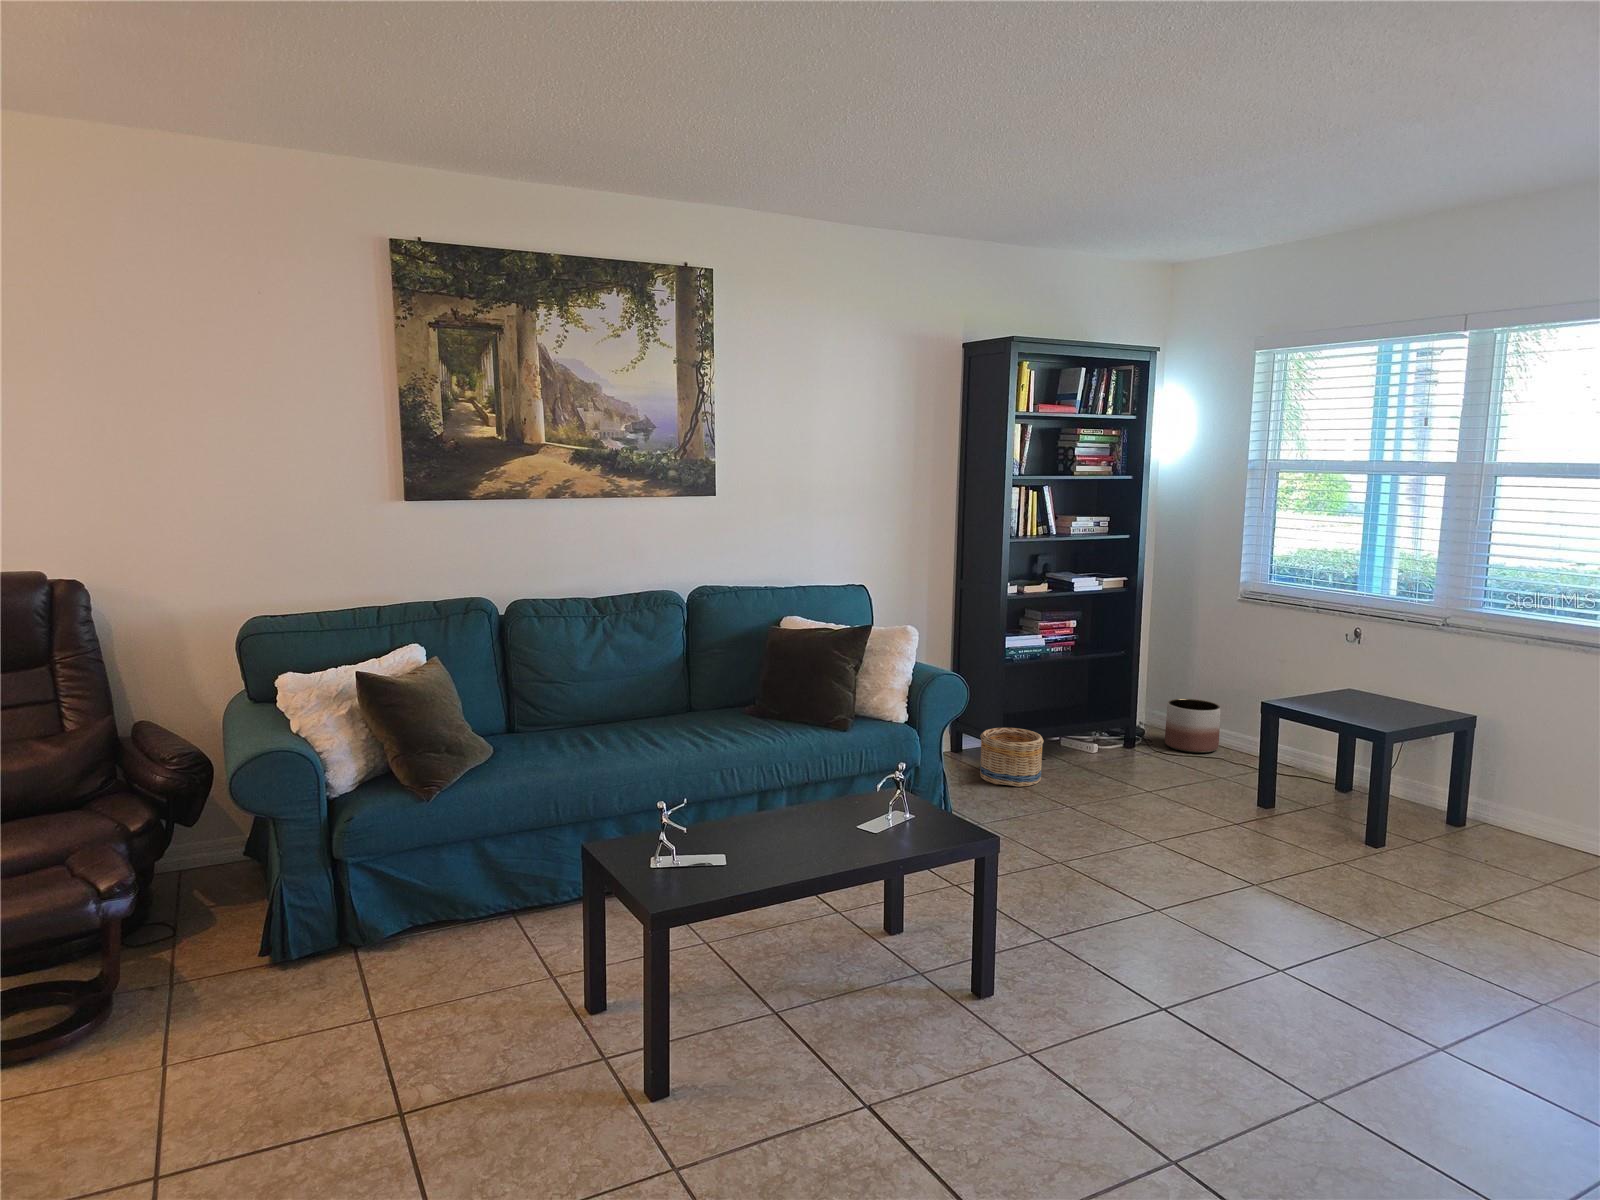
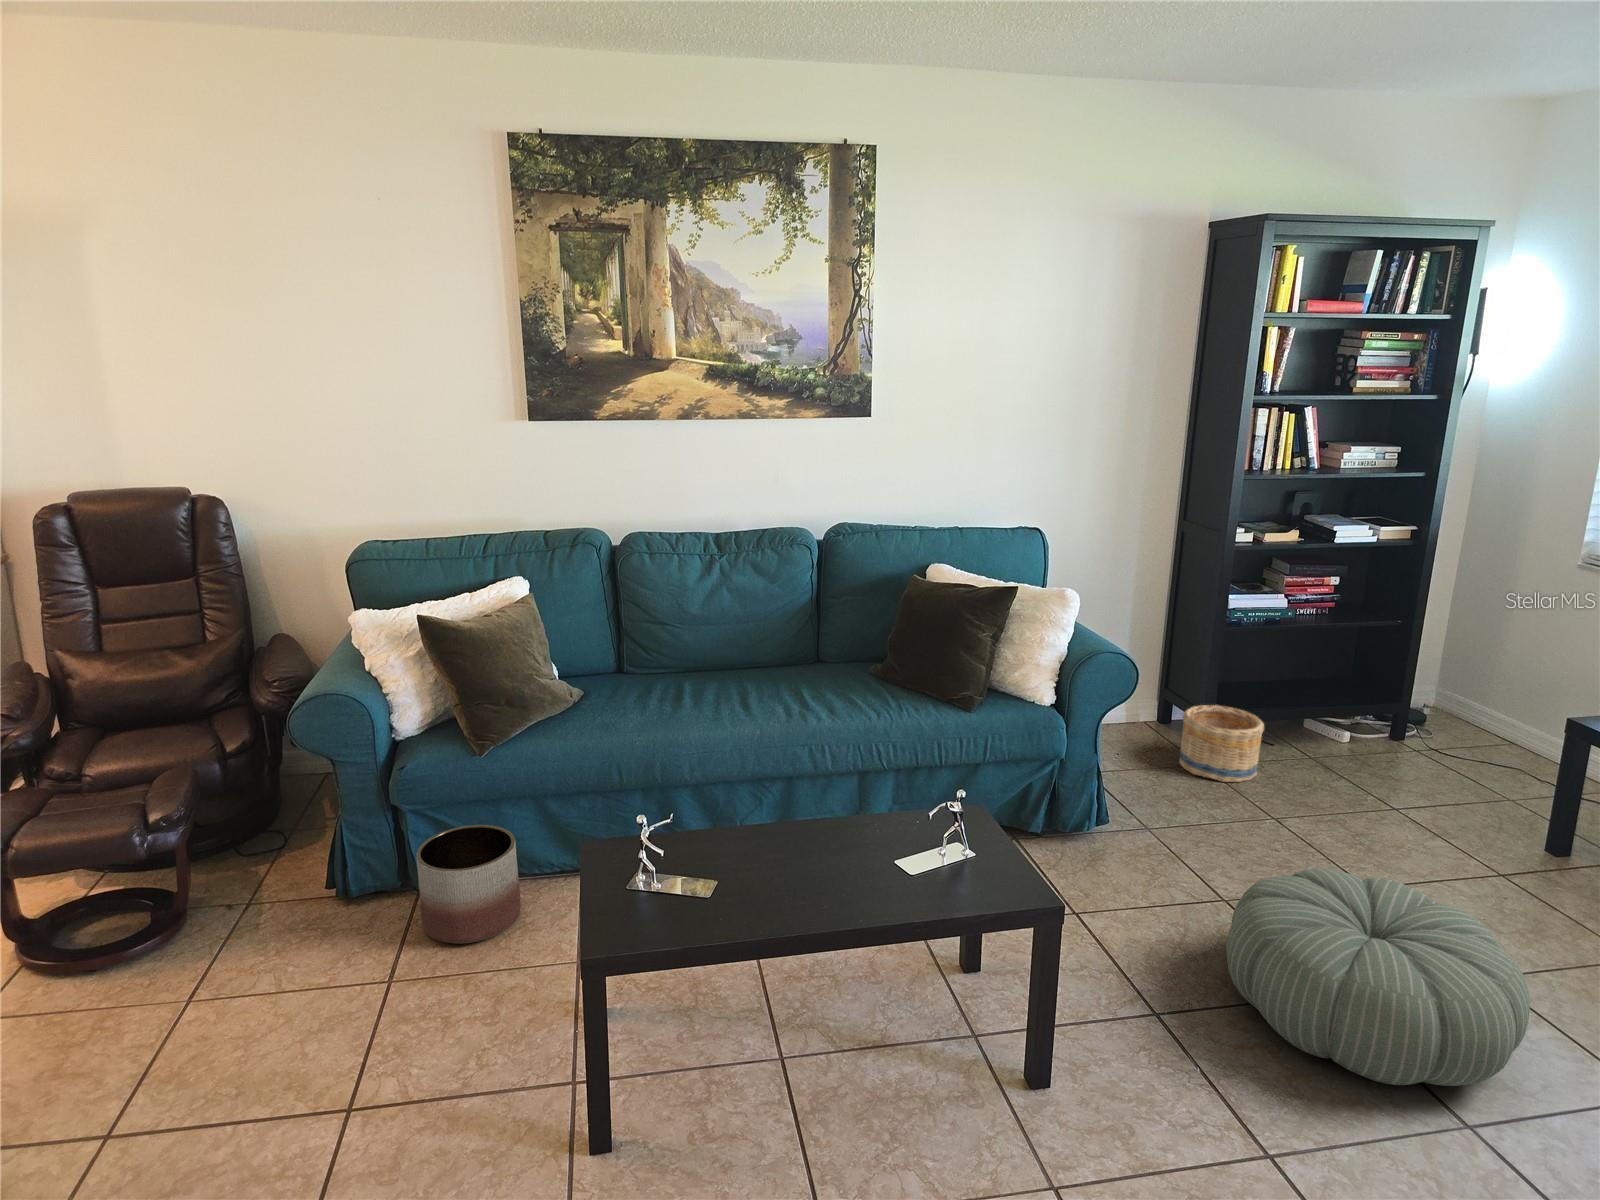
planter: present [1165,699,1221,753] -> present [416,825,521,944]
pouf: none [1070,816,1272,947] -> present [1226,869,1530,1086]

